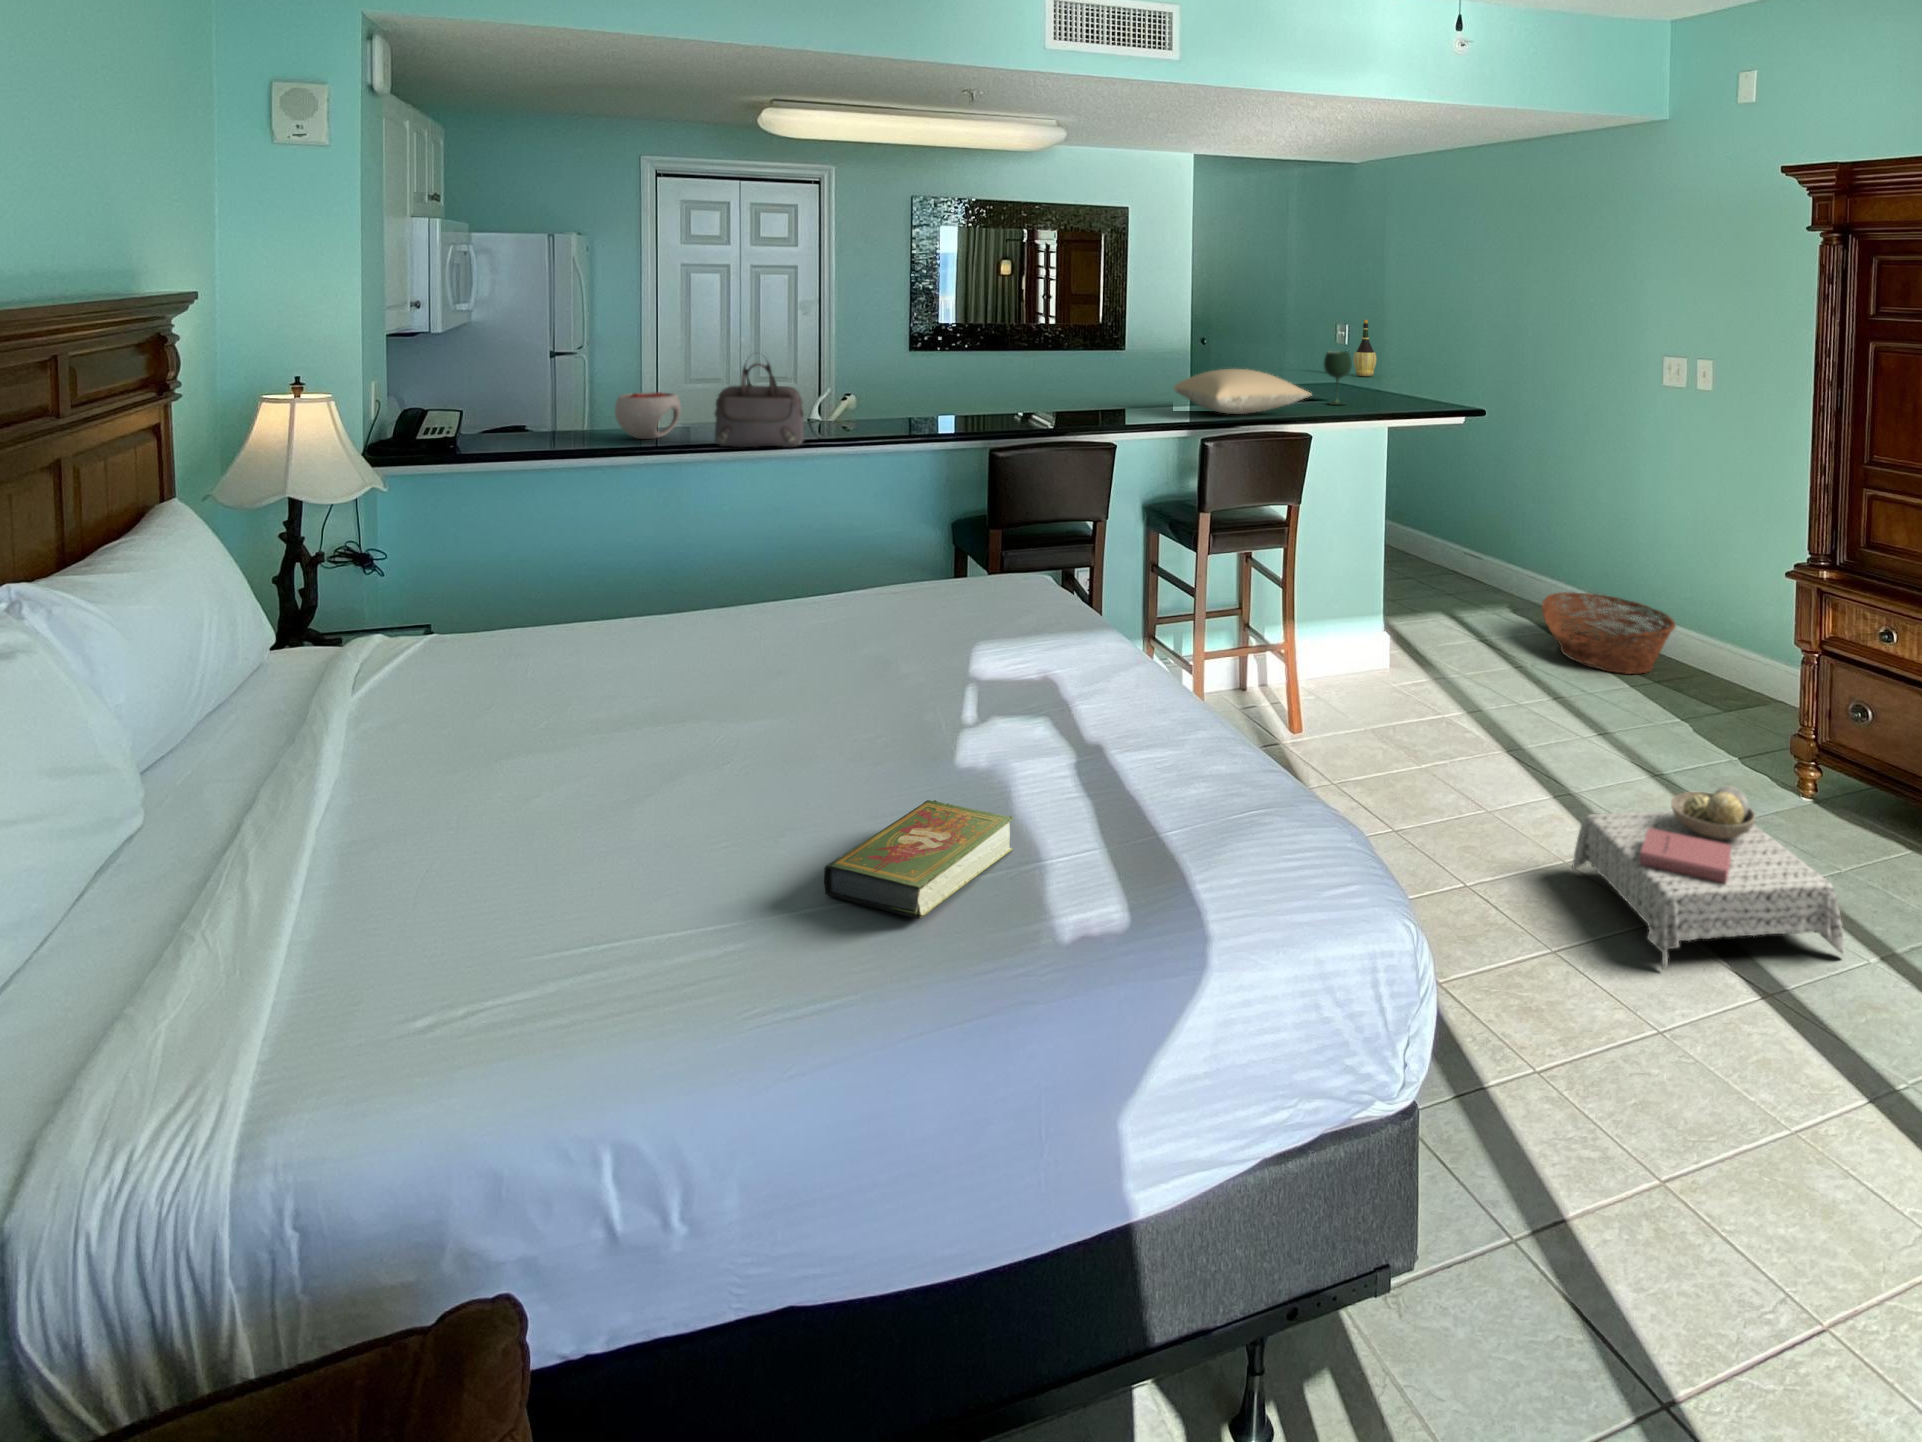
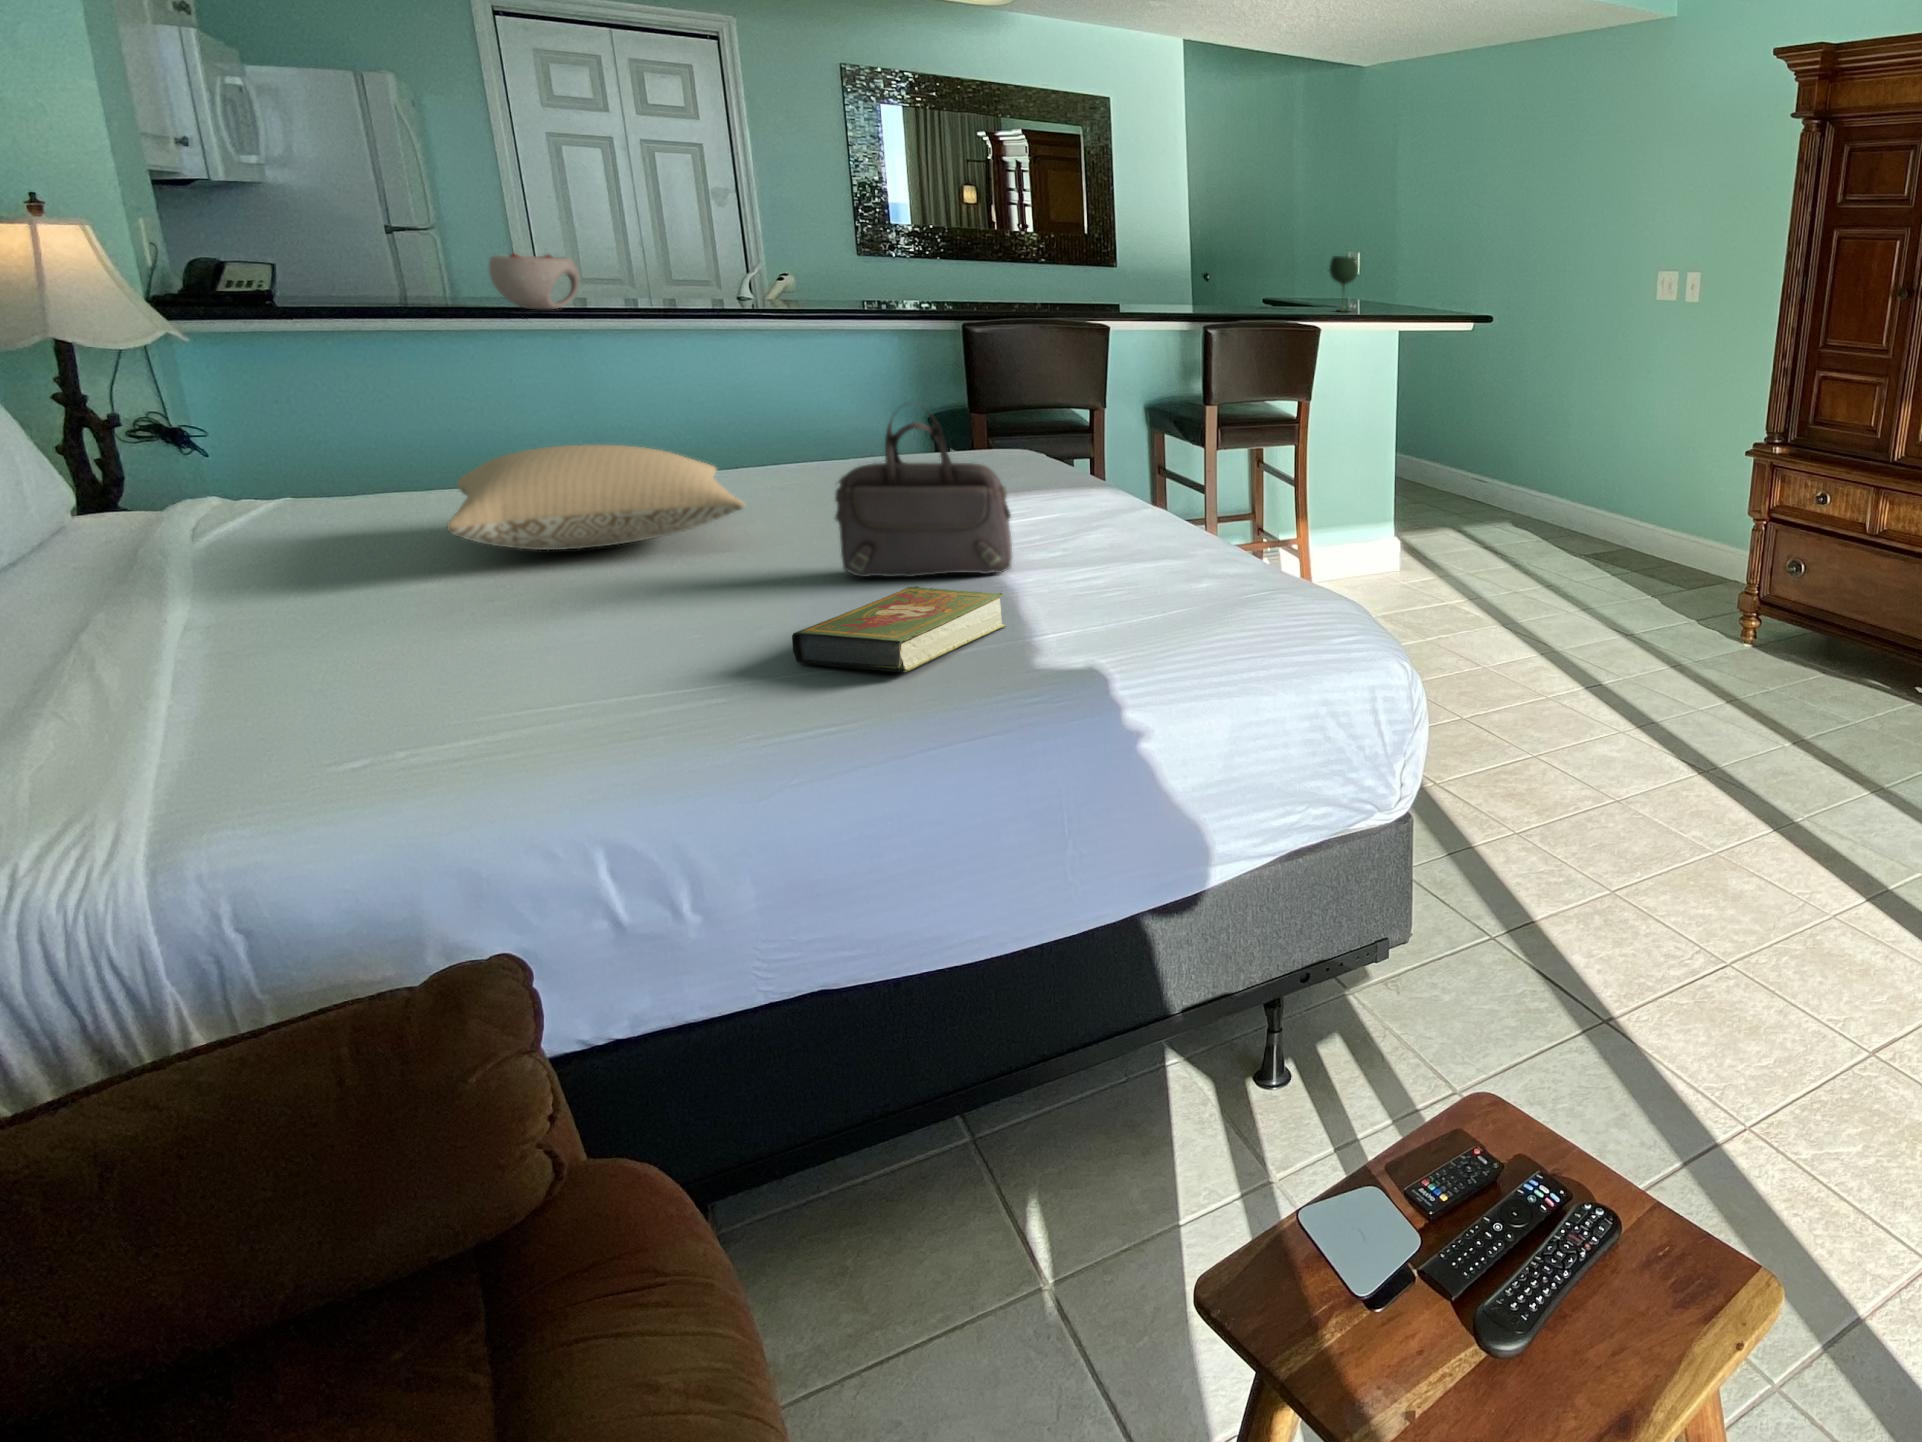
wine bottle: present [1354,320,1376,376] -> none [1361,242,1384,301]
handbag: present [715,353,804,447] -> present [835,412,1012,577]
pillow: present [1174,369,1311,414] -> present [447,445,745,550]
basket: present [1542,592,1676,674] -> none [1535,499,1652,564]
ottoman: present [1573,786,1845,969] -> none [1553,620,1769,763]

